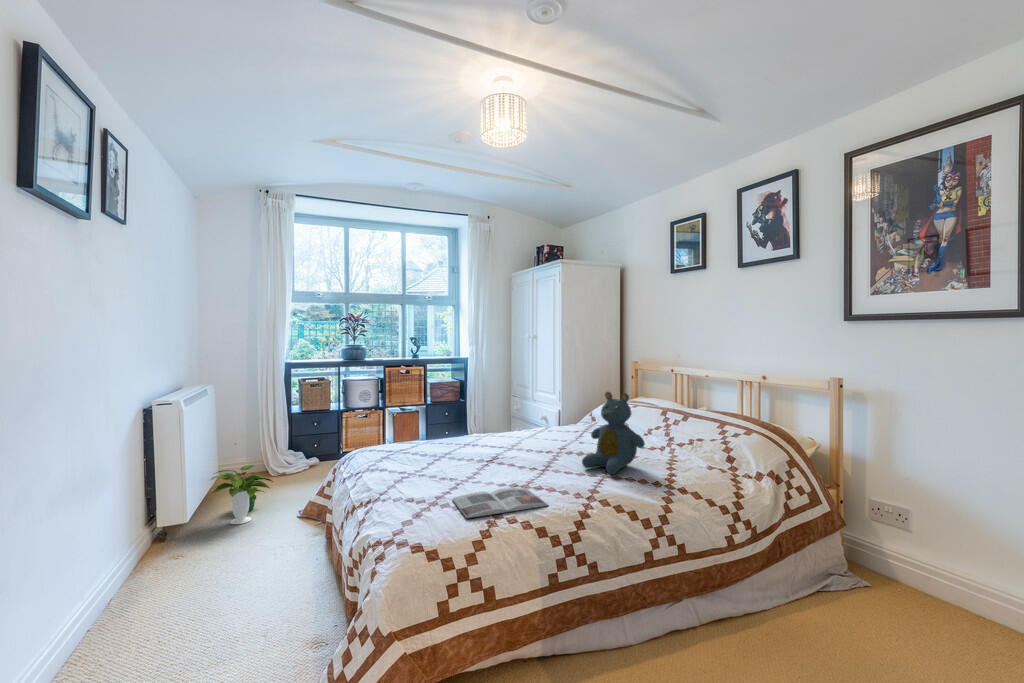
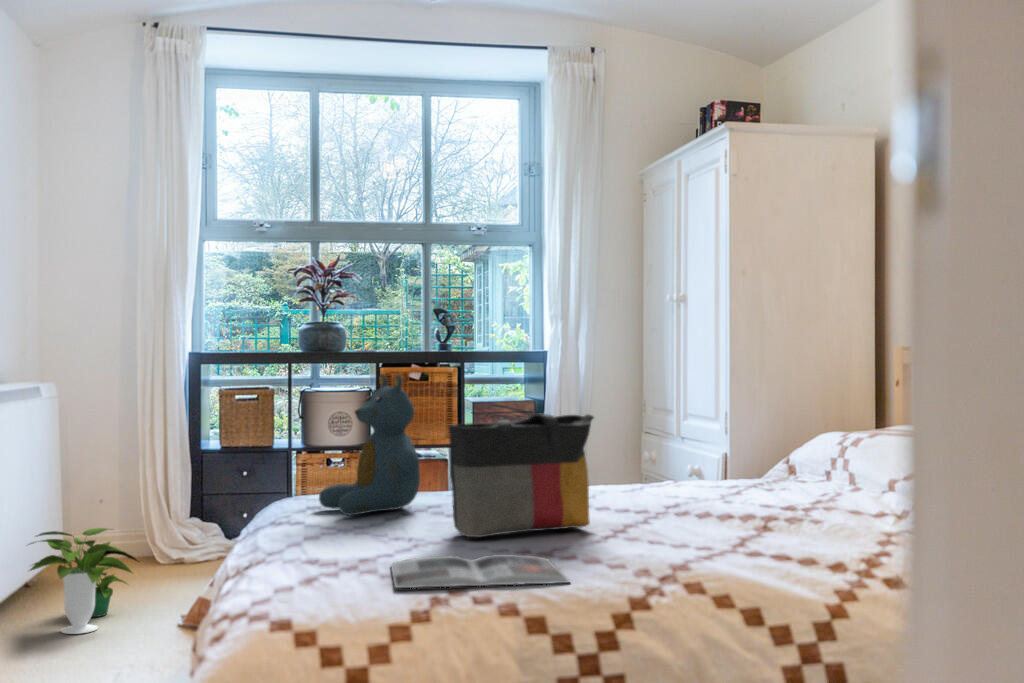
teddy bear: present [582,392,645,474] -> present [319,374,420,515]
tote bag: none [467,410,533,476] -> present [449,414,594,537]

